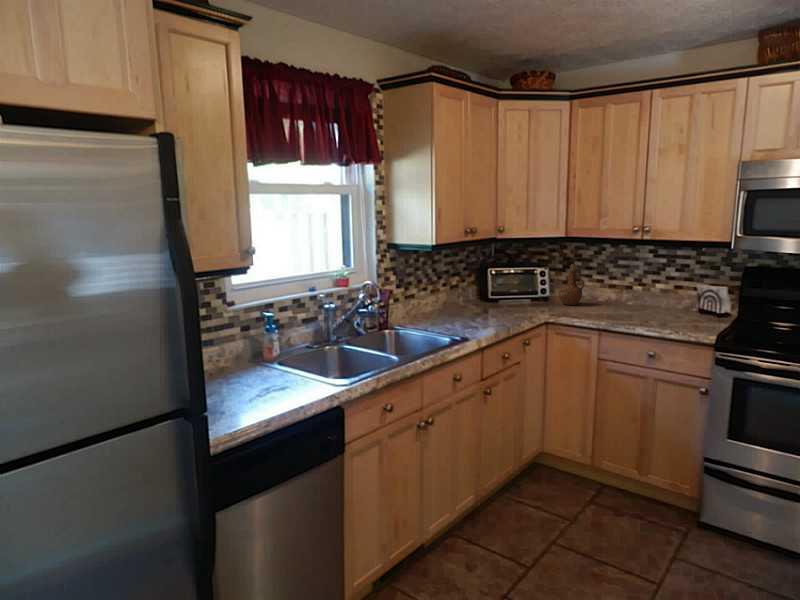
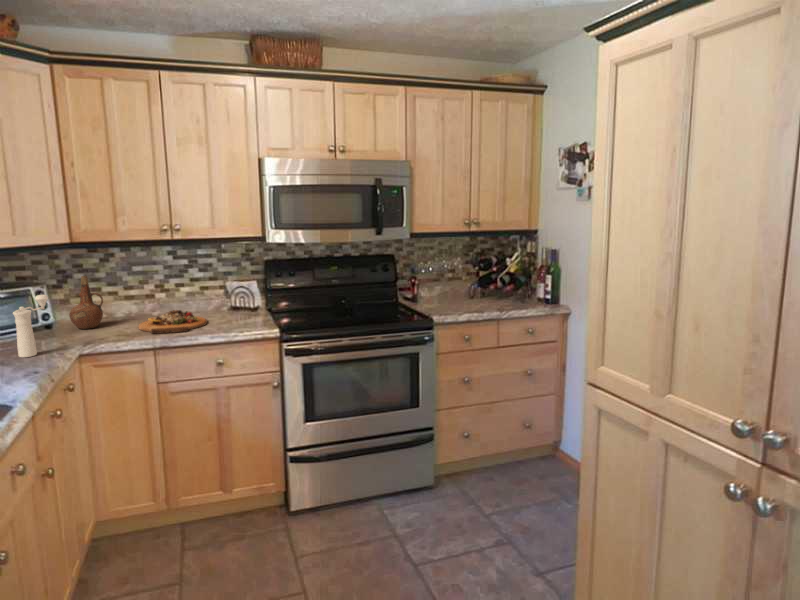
pepper mill: none [510,274,536,315] -> present [13,295,48,357]
cutting board: none [601,302,662,322] -> present [139,310,207,334]

